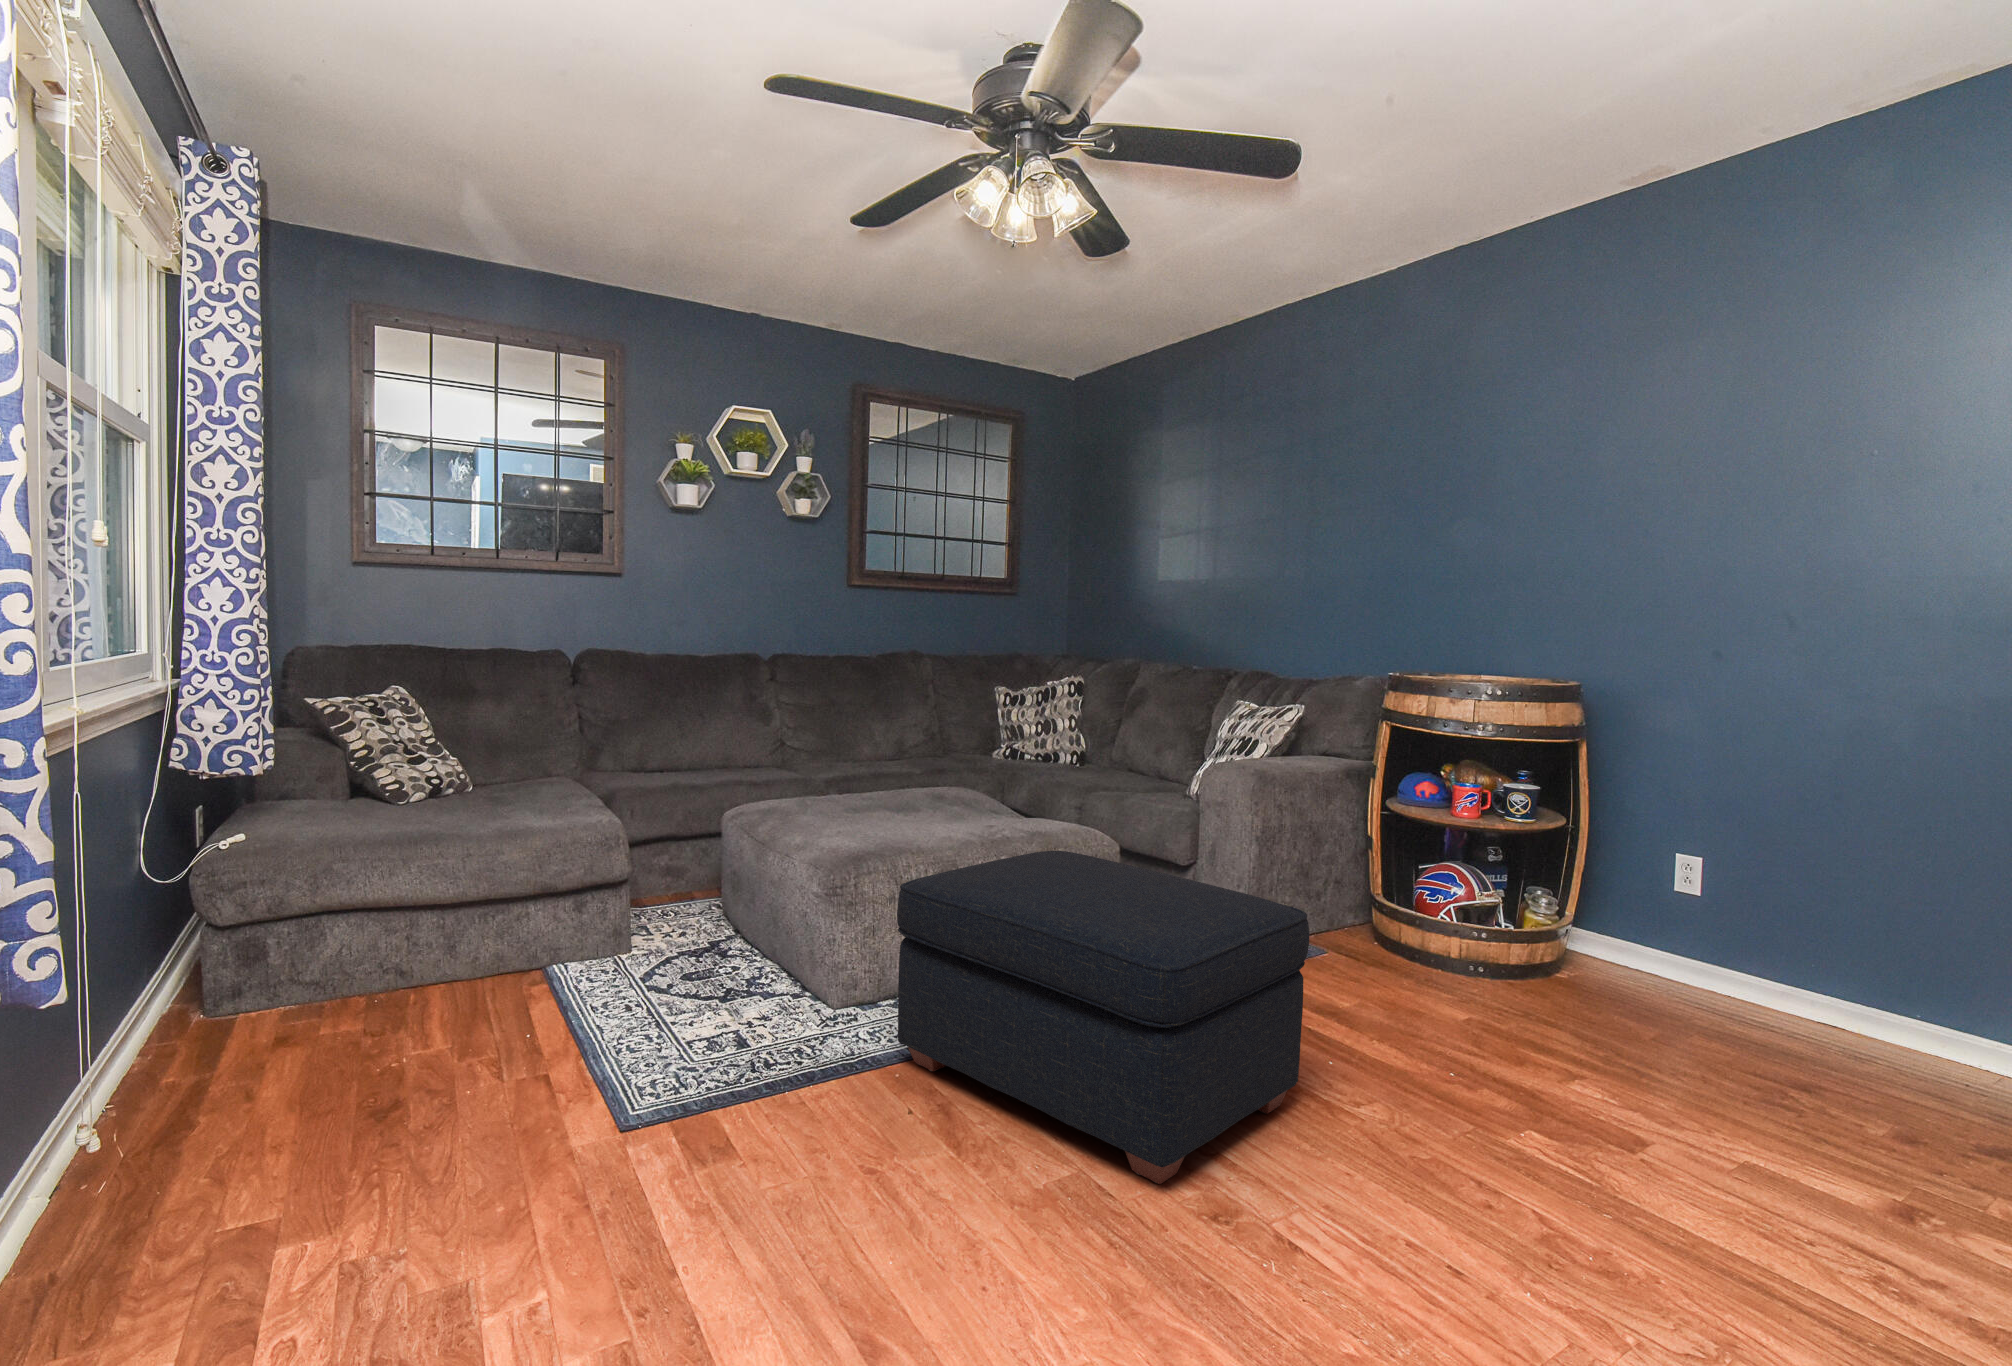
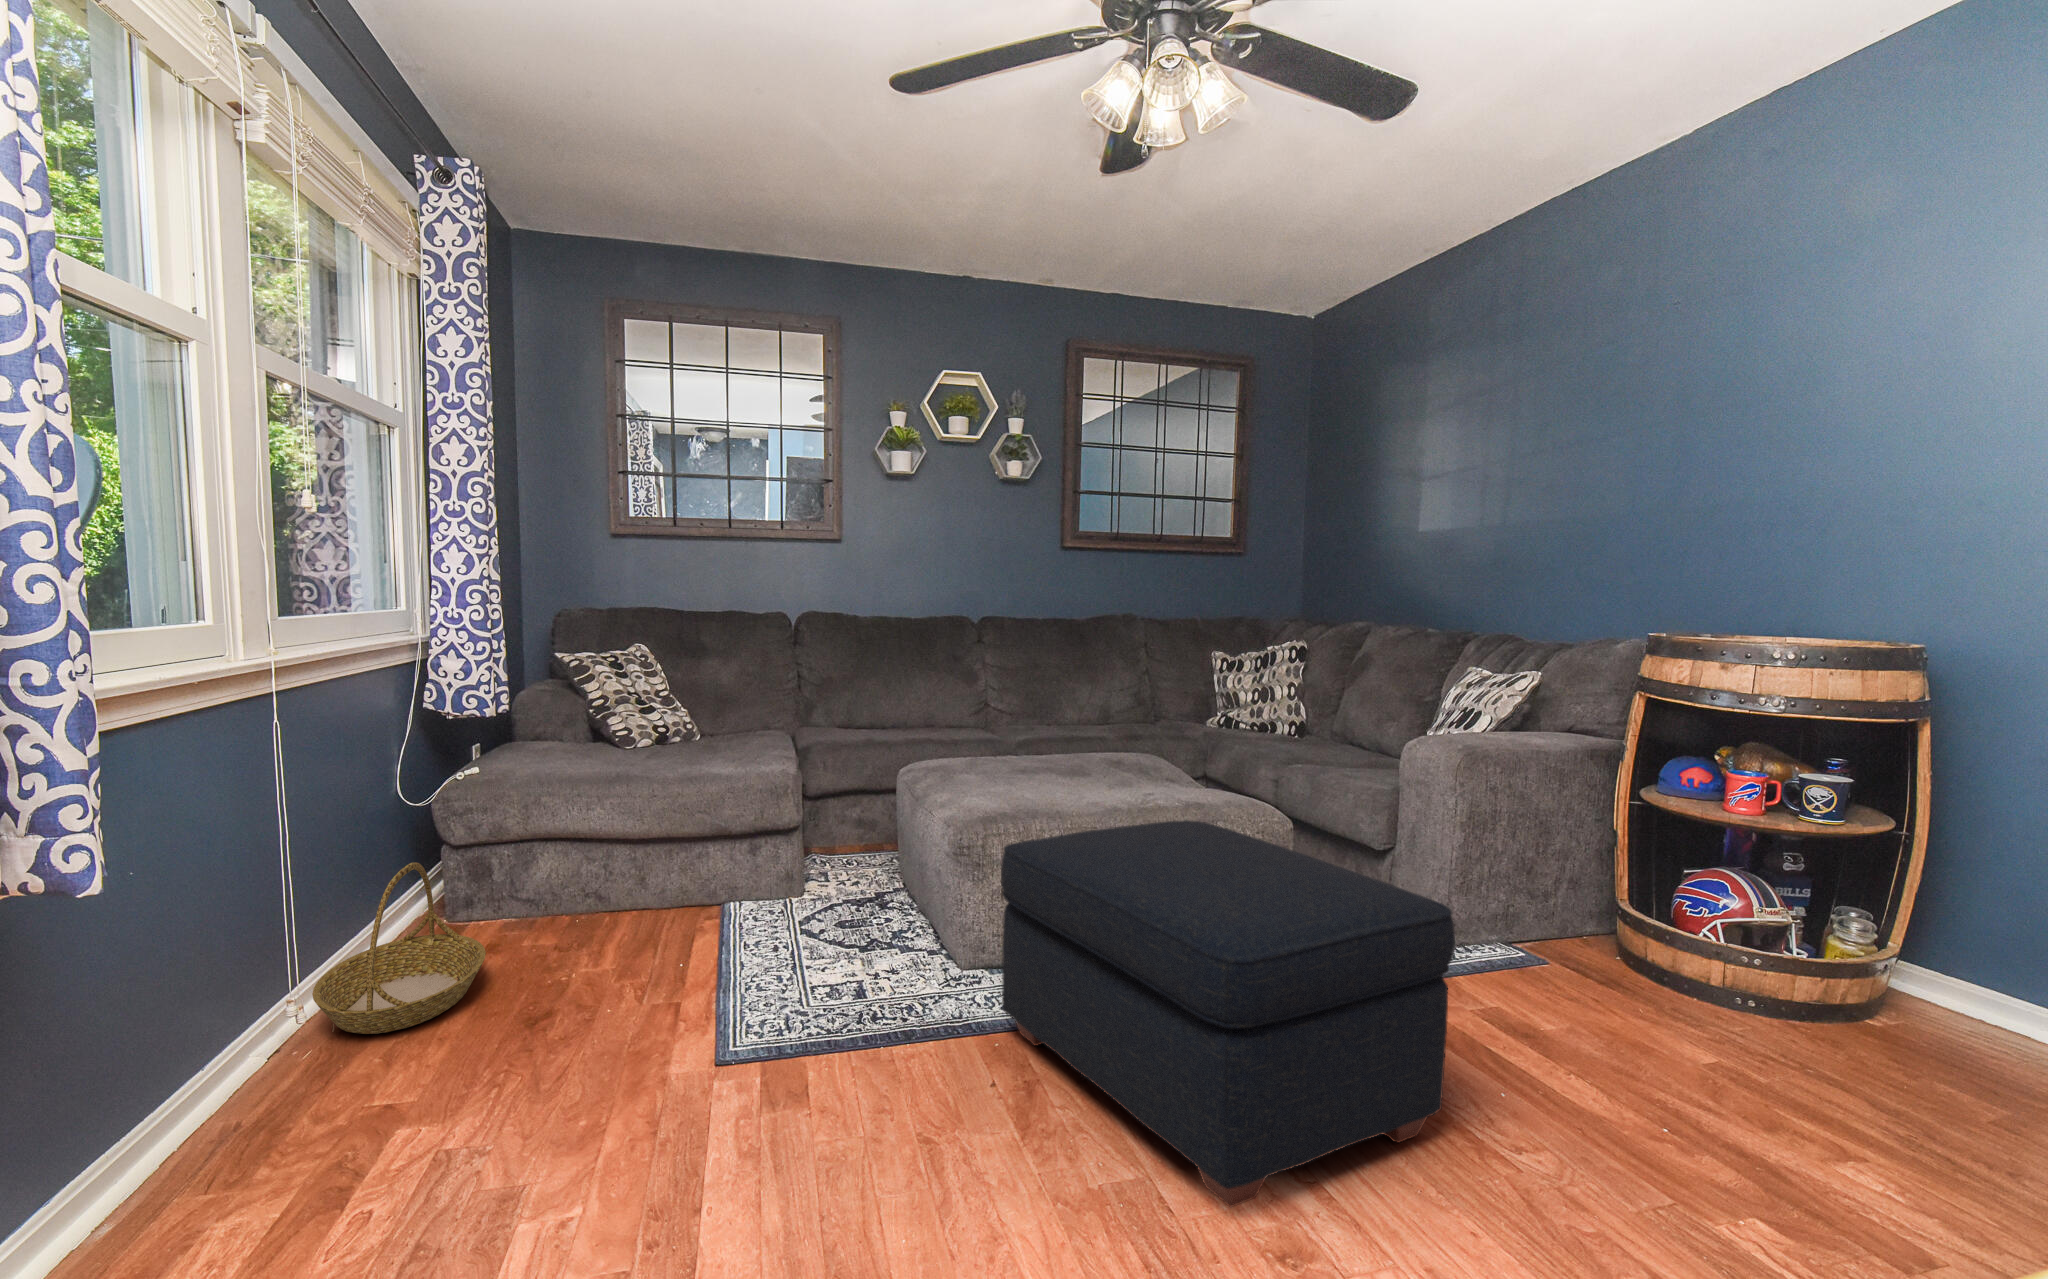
basket: none [109,948,312,1147] -> present [312,863,486,1034]

